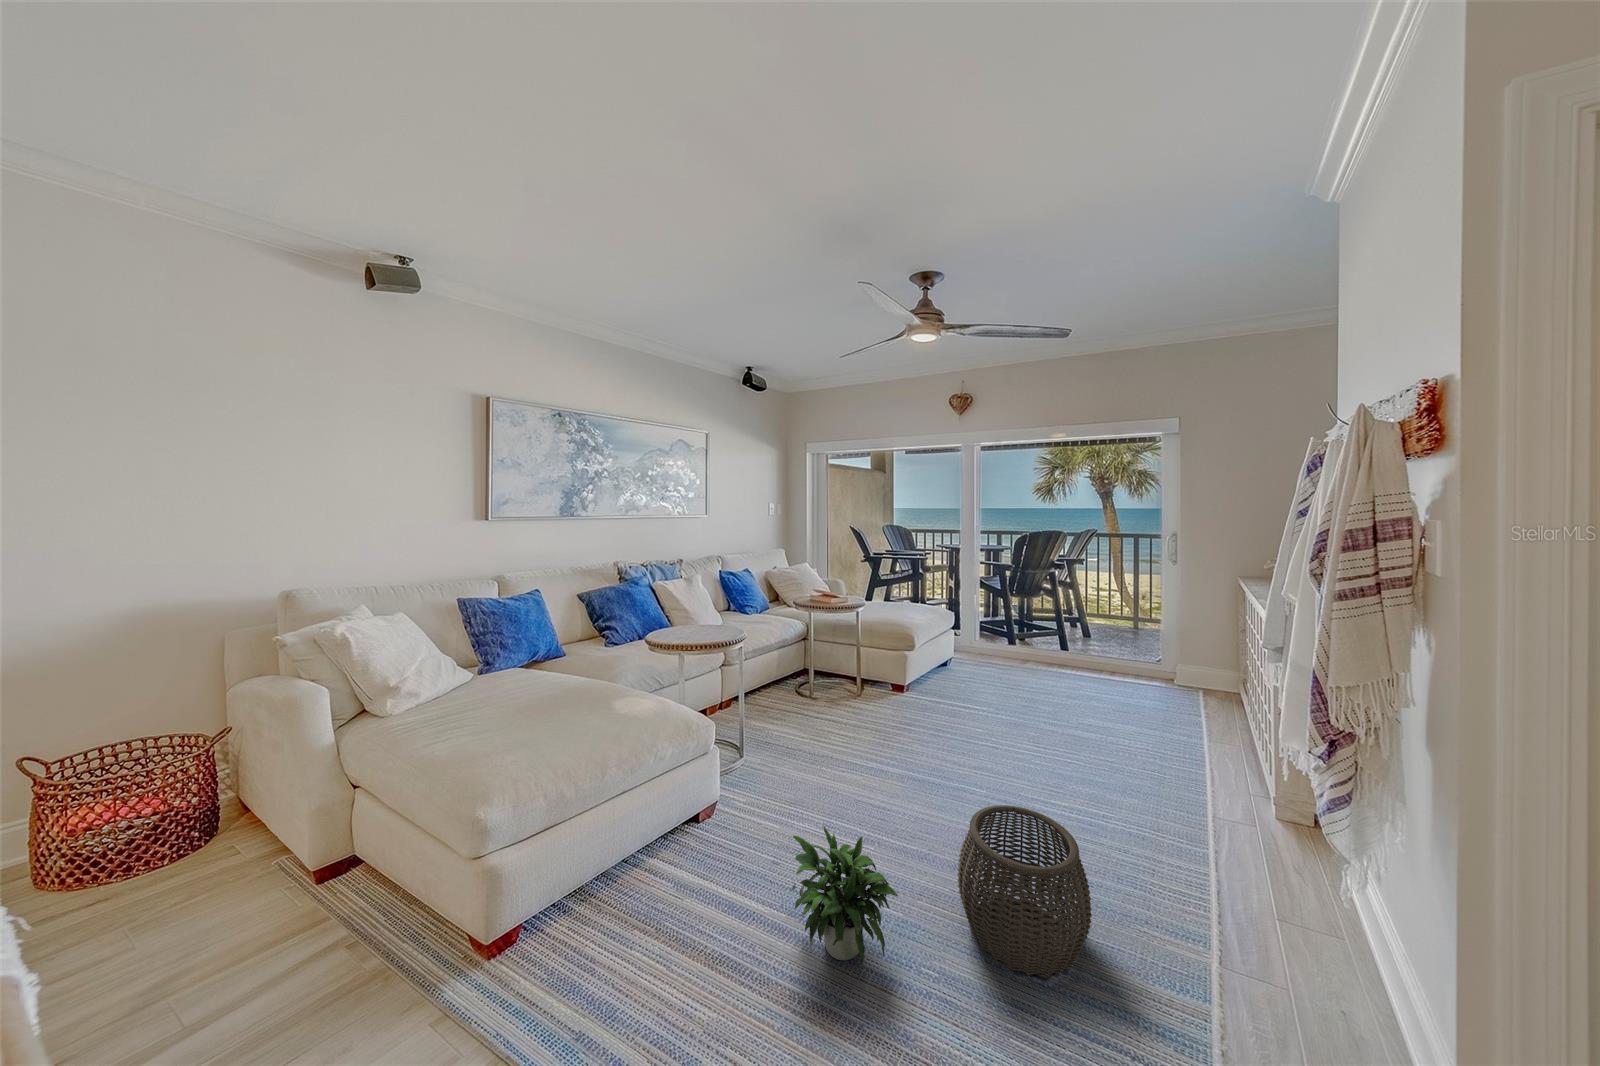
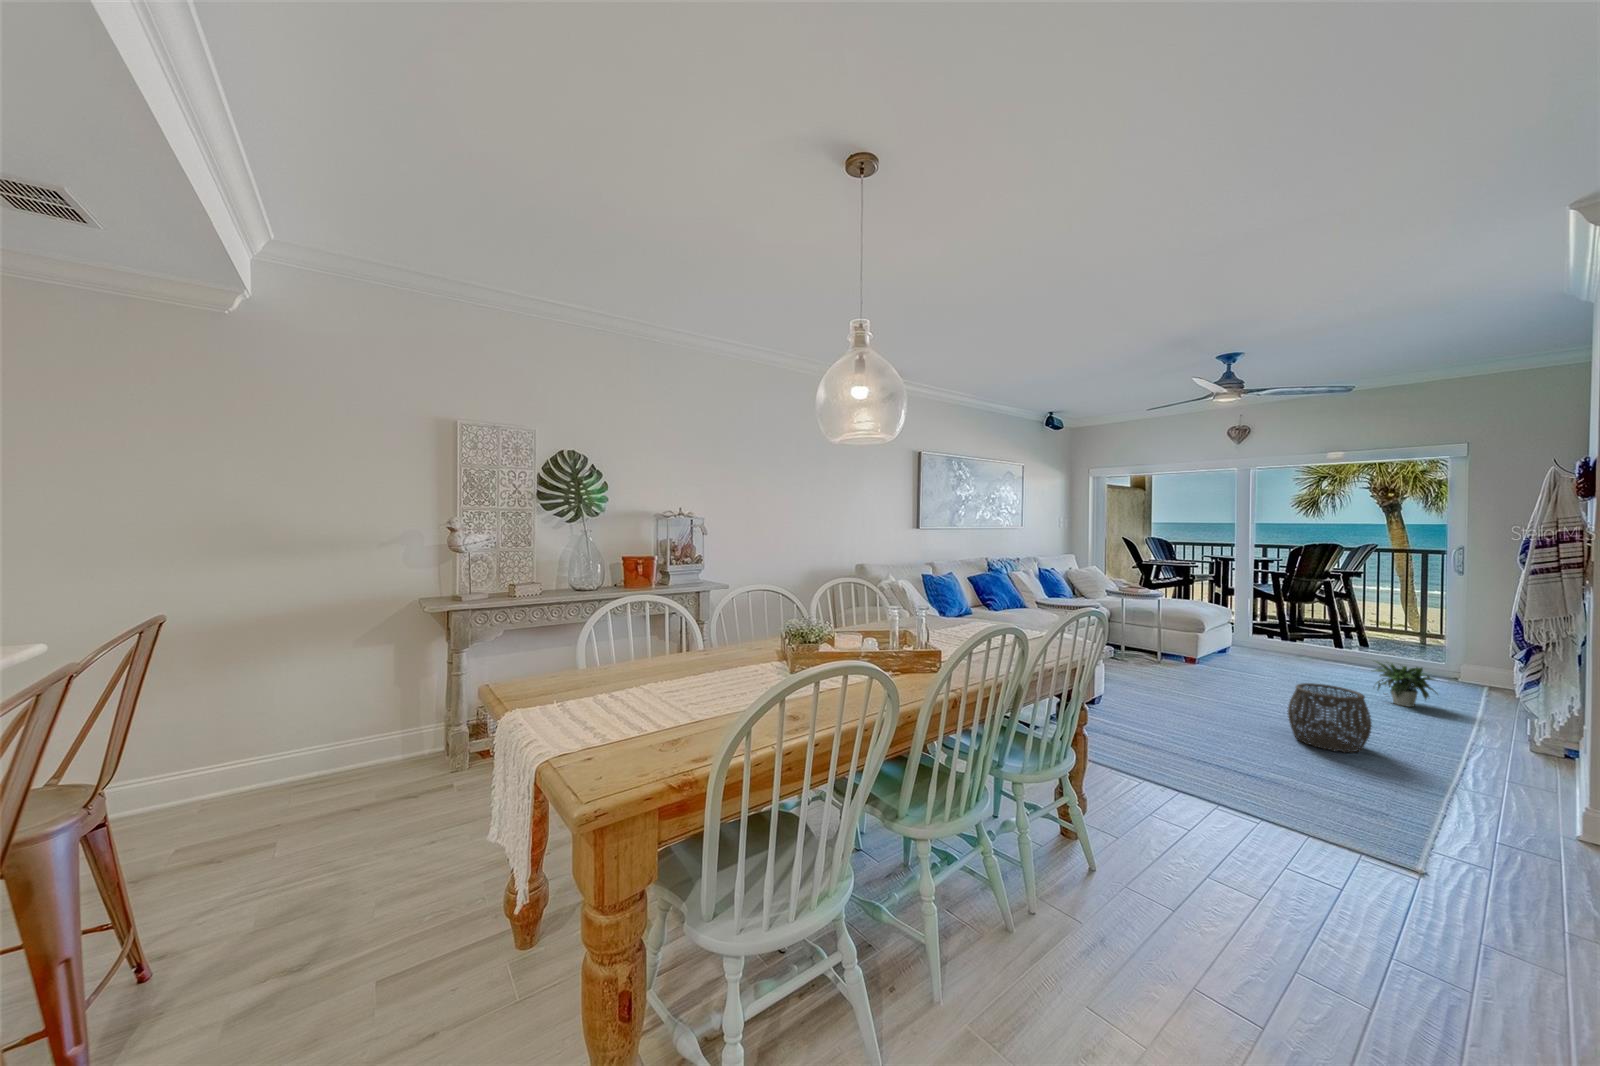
potted plant: present [792,826,898,965] -> present [1374,662,1436,707]

